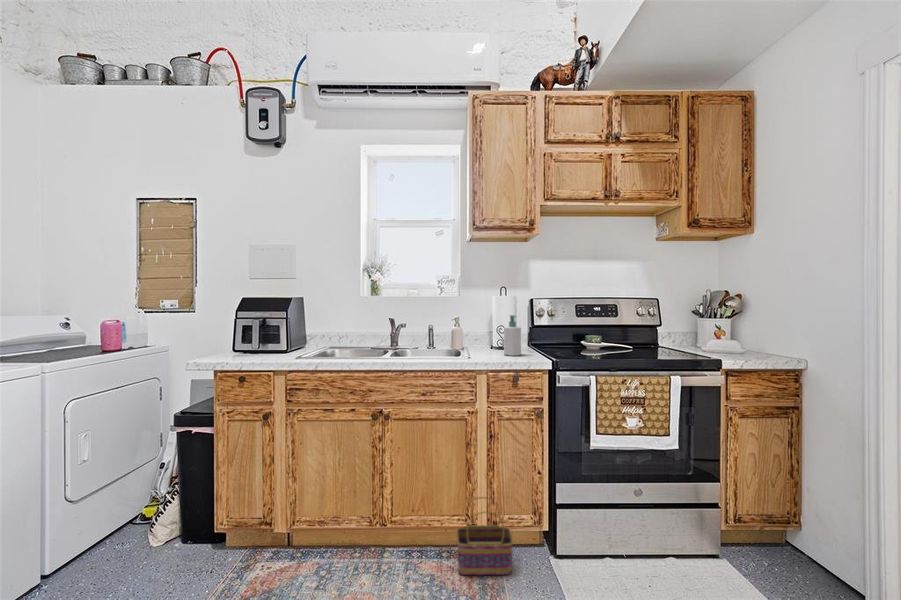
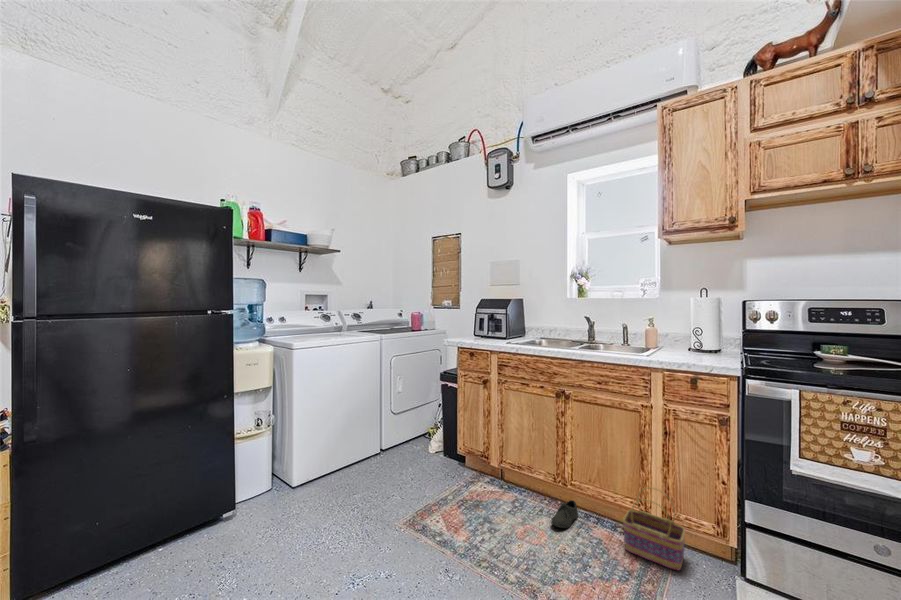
soap bottle: present [504,315,521,356] -> none [694,317,715,359]
shoe: none [376,540,401,581] -> present [551,500,578,528]

